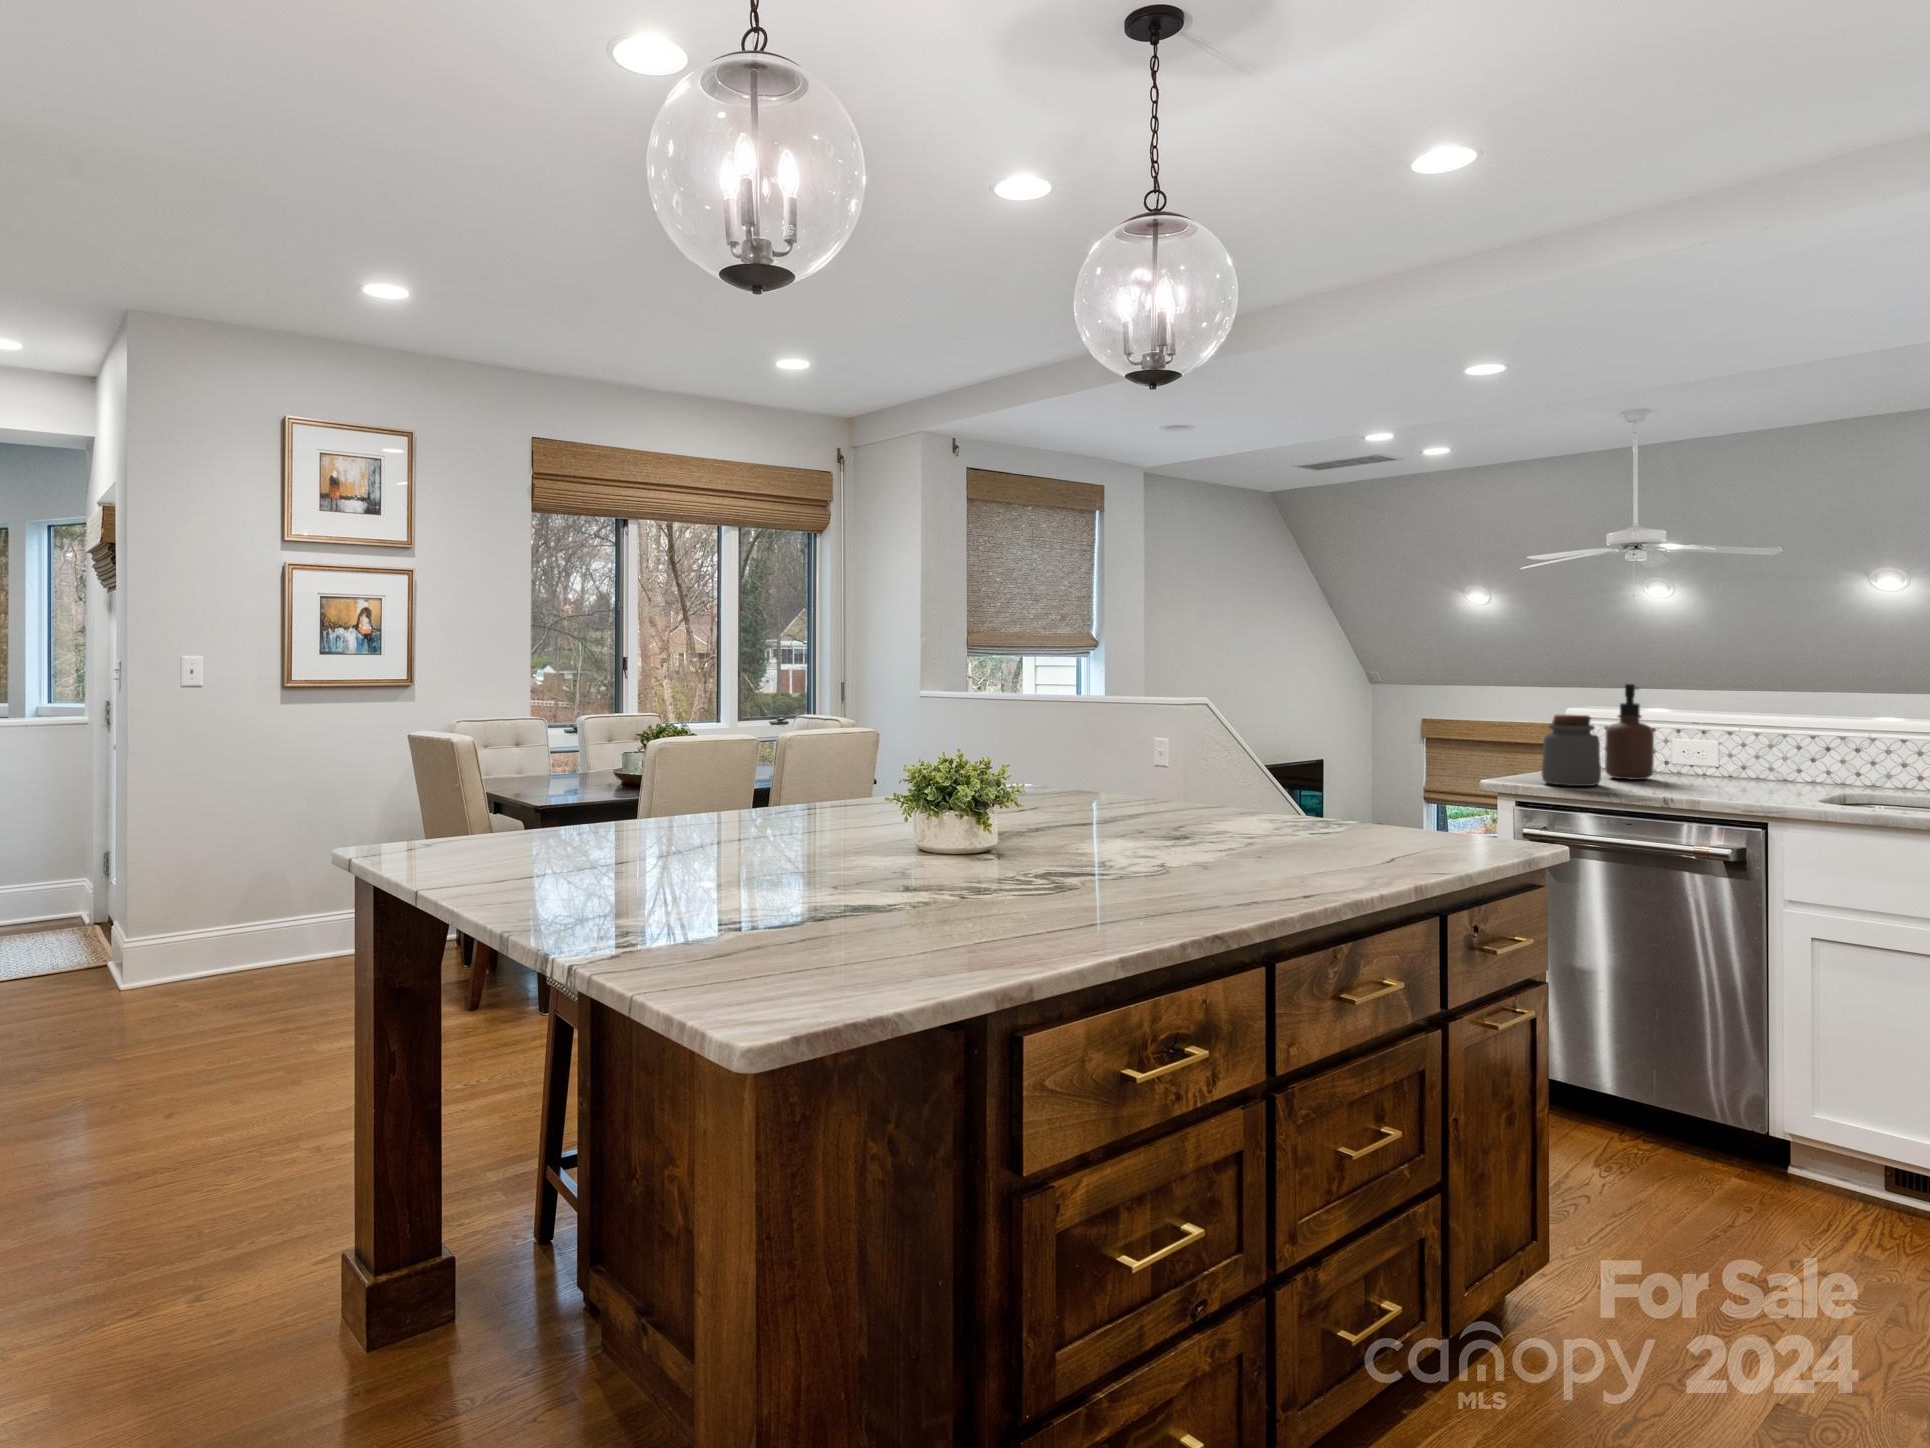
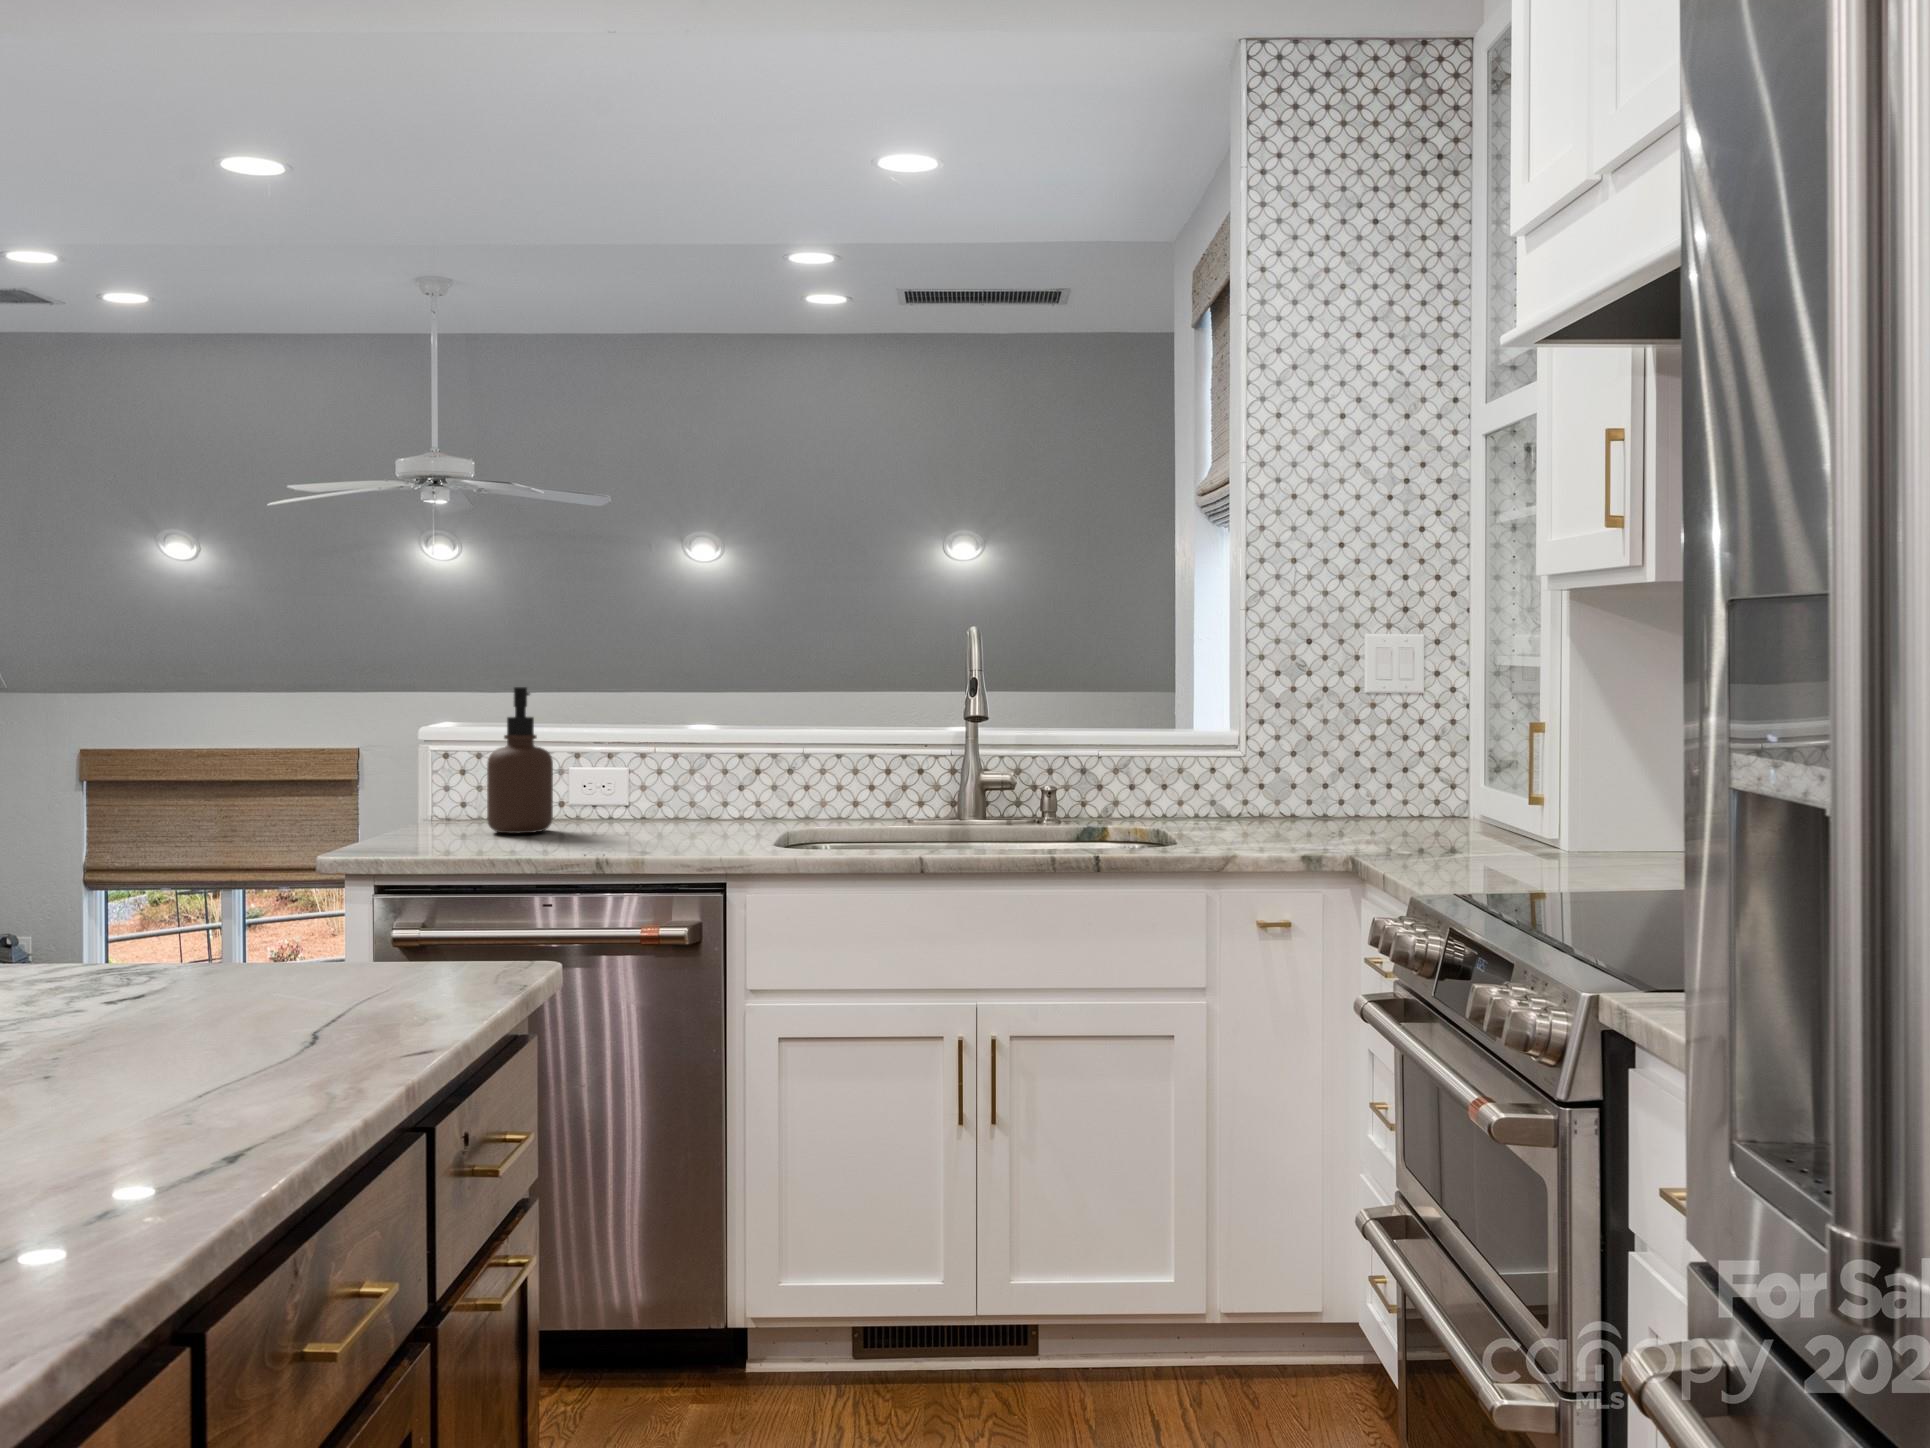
jar: present [1541,715,1601,786] -> none [405,737,494,852]

